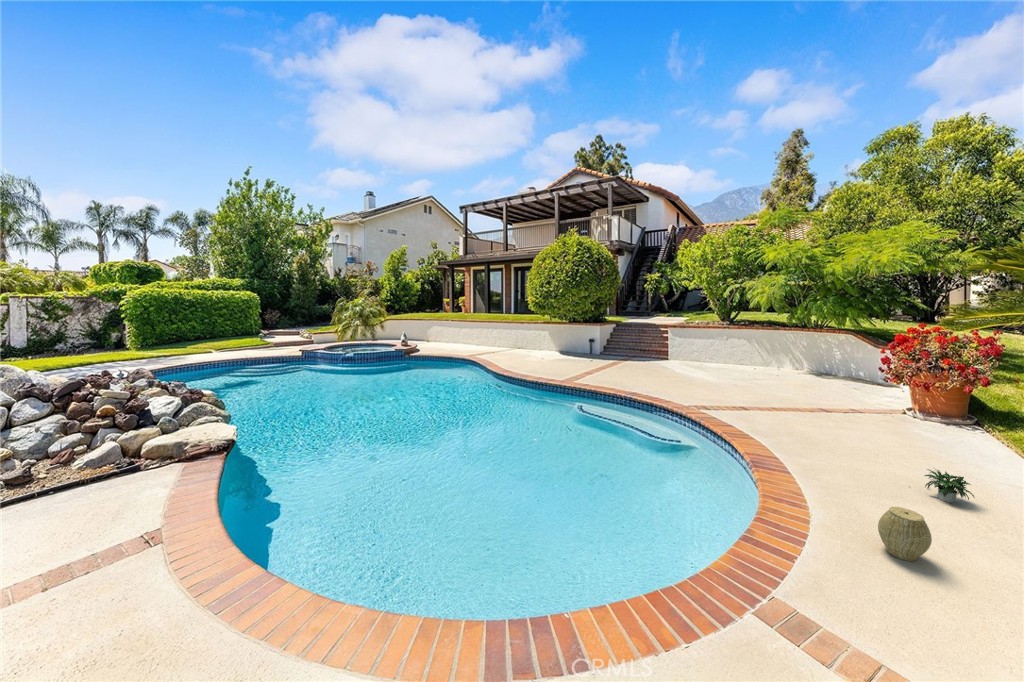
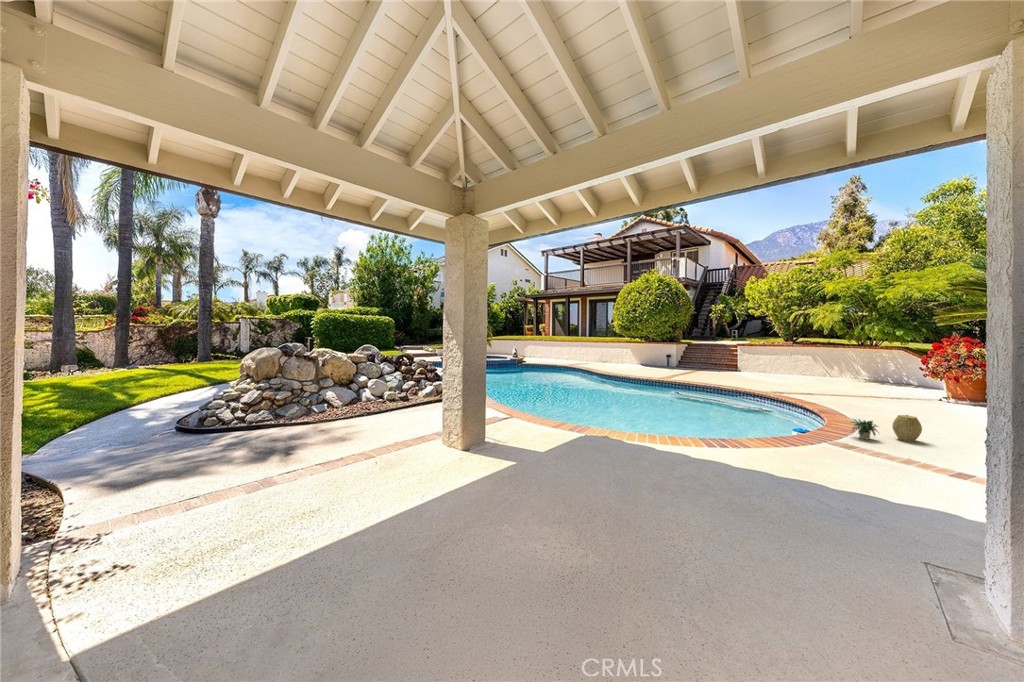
potted plant: present [924,469,974,503] -> present [851,419,878,439]

